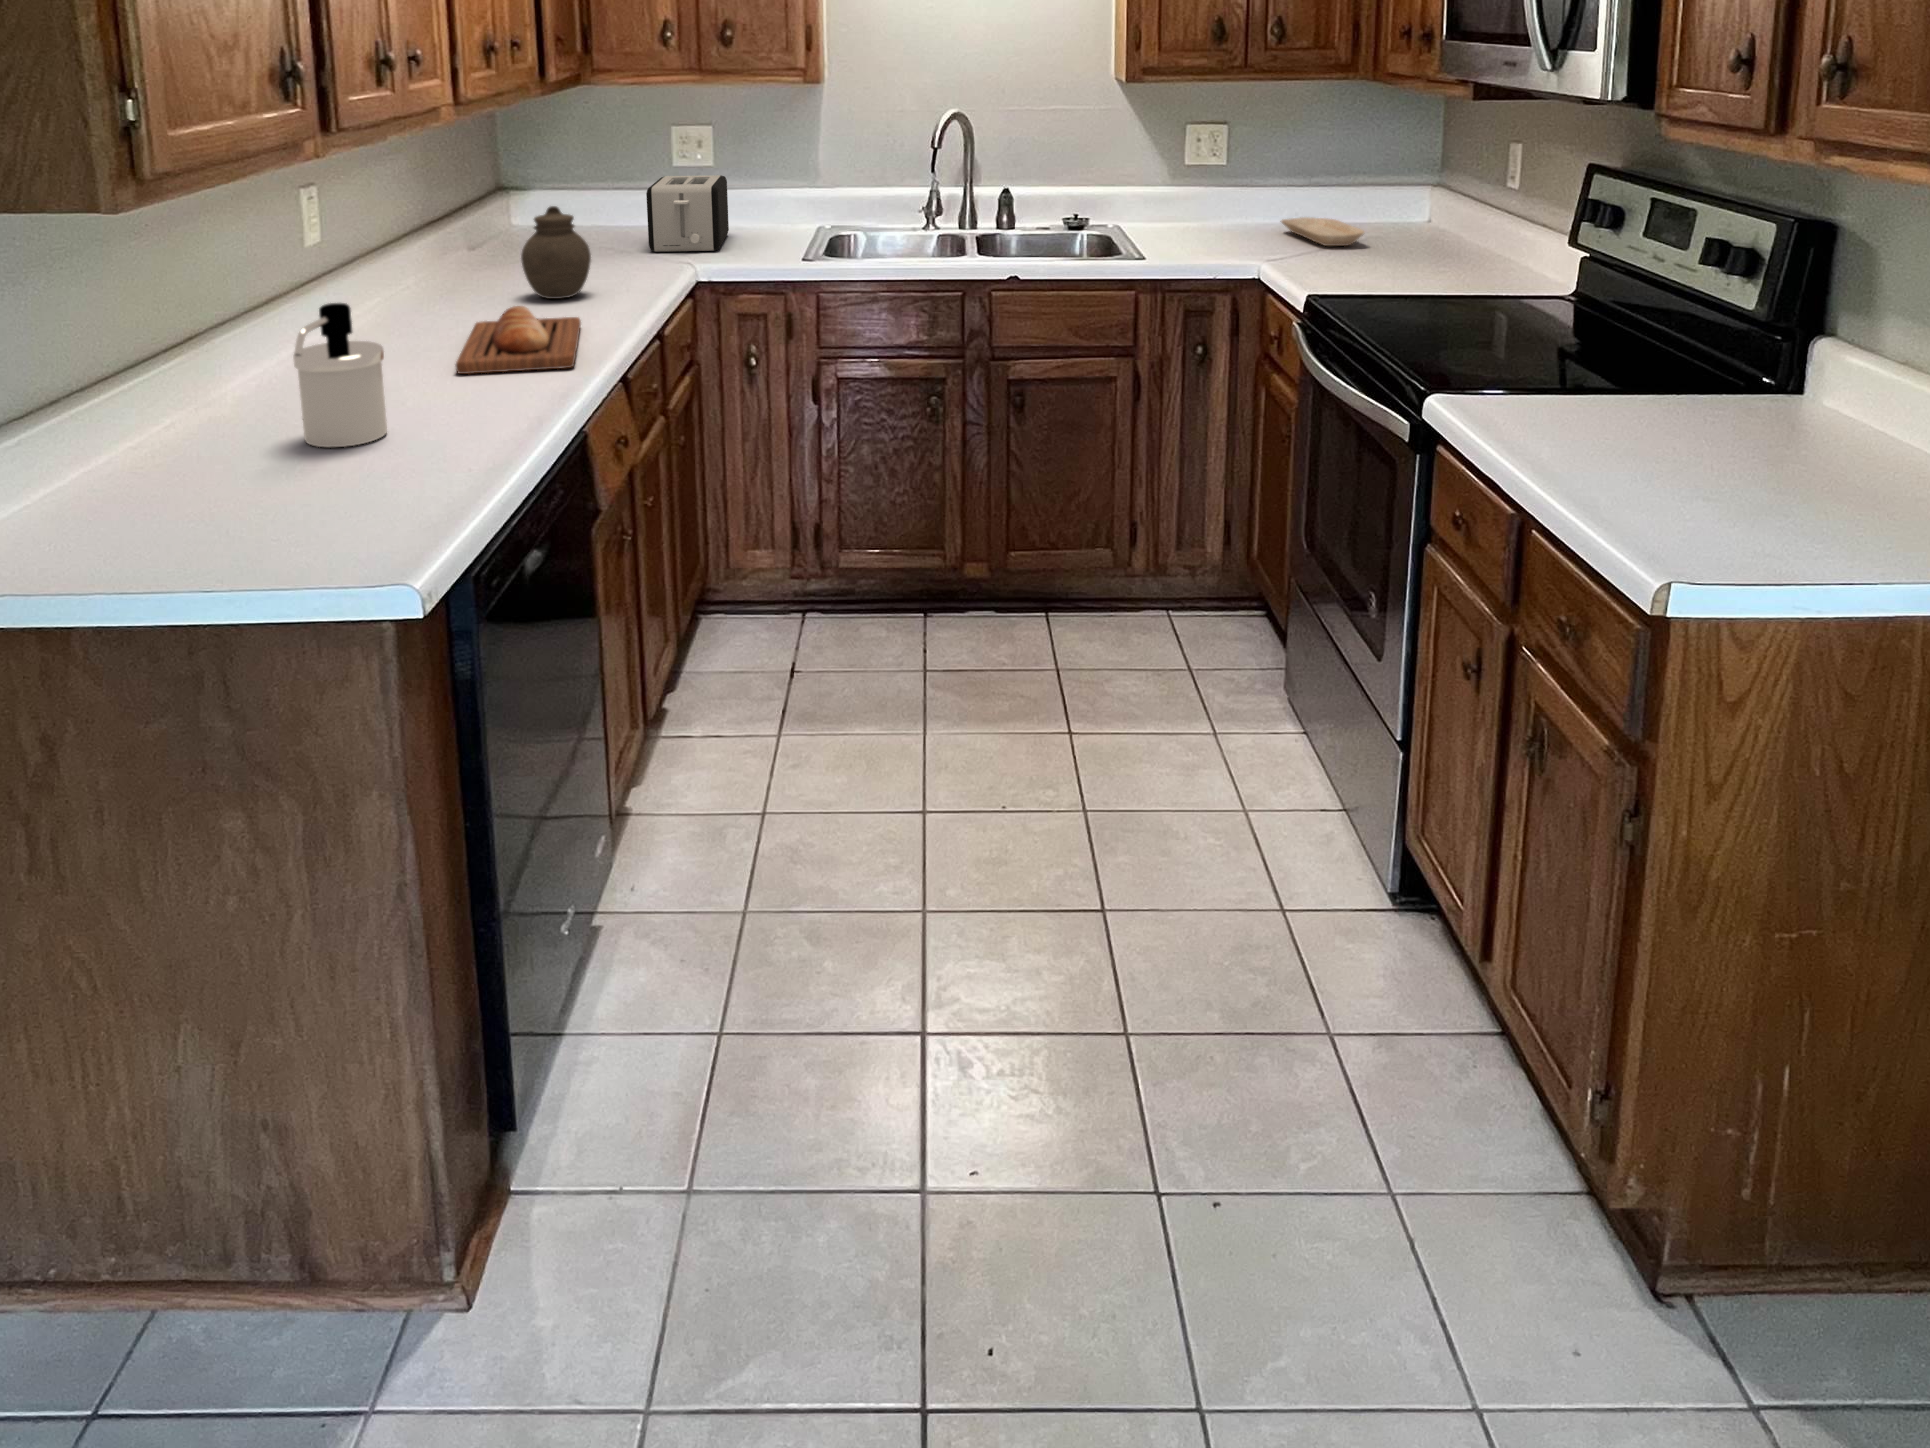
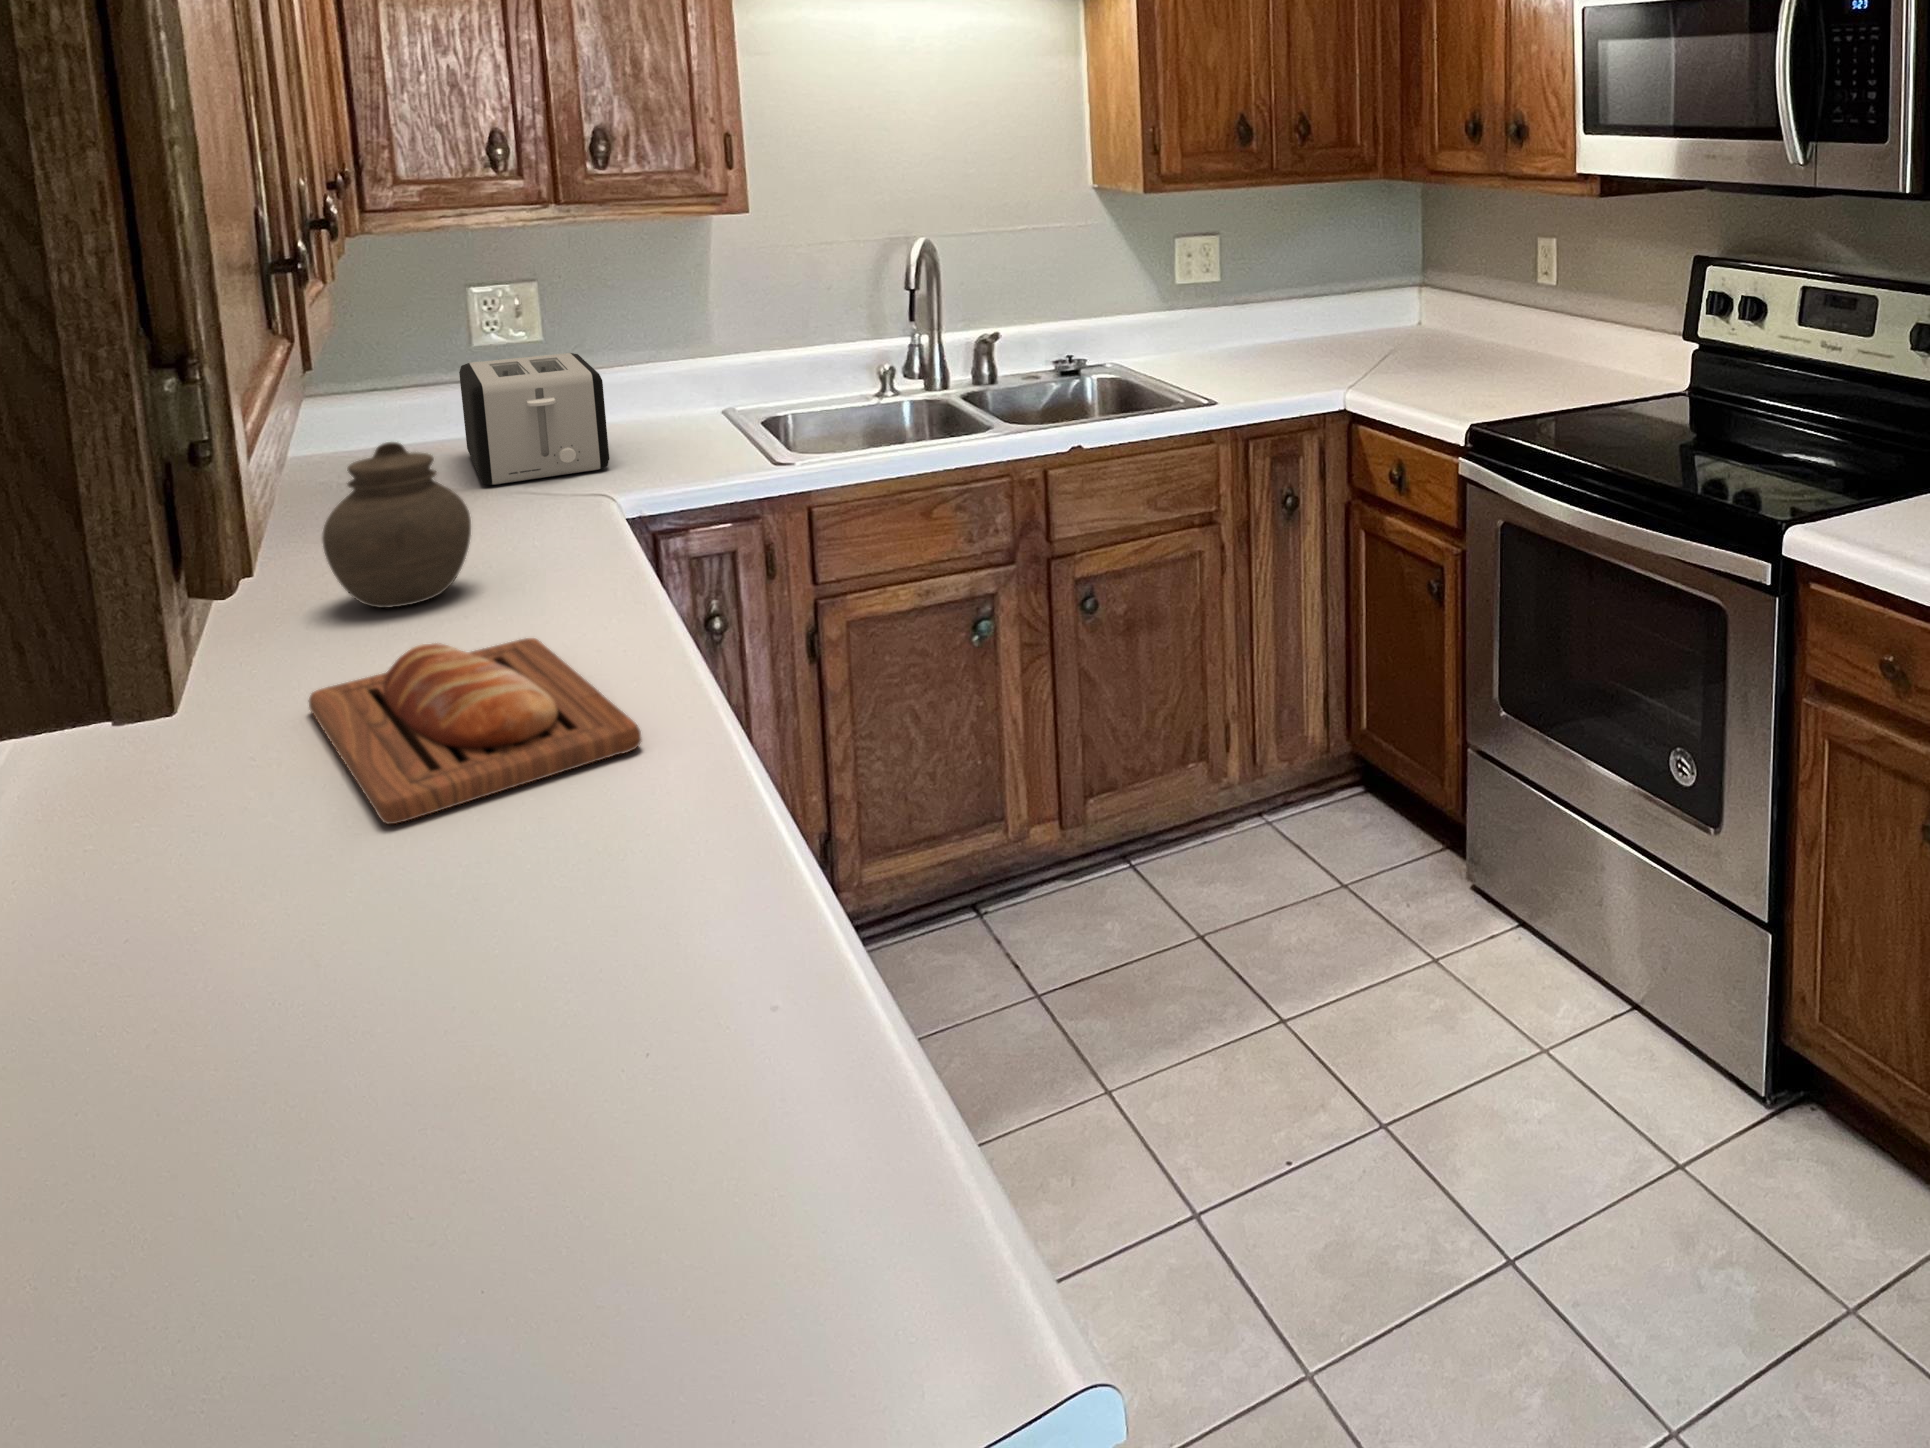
tray: present [1281,217,1364,246] -> none [1297,334,1407,365]
soap dispenser: present [293,303,387,447] -> none [106,779,389,1168]

